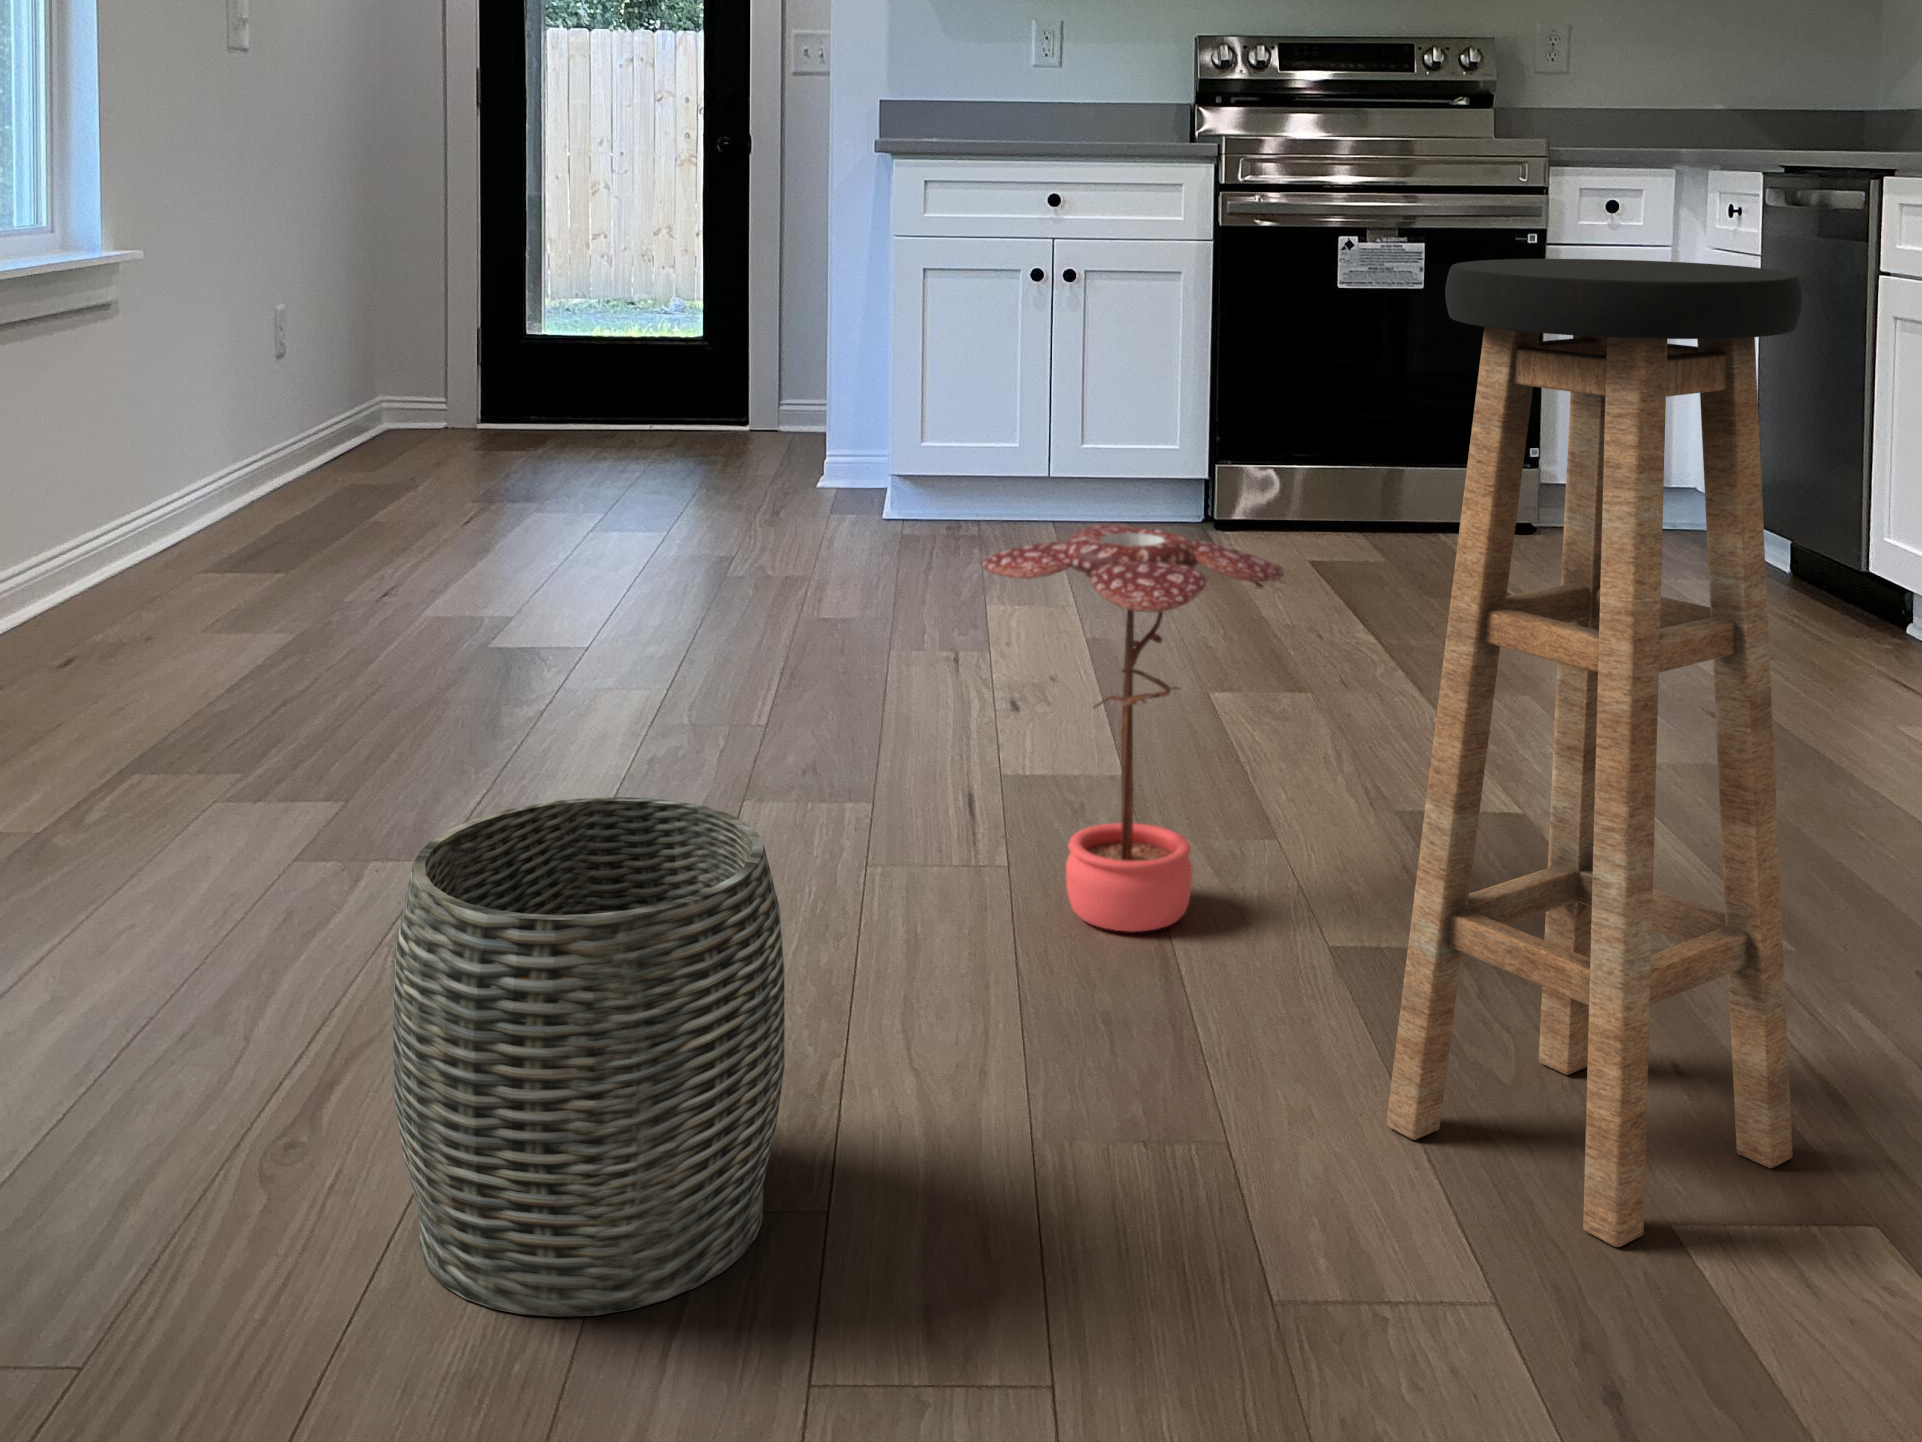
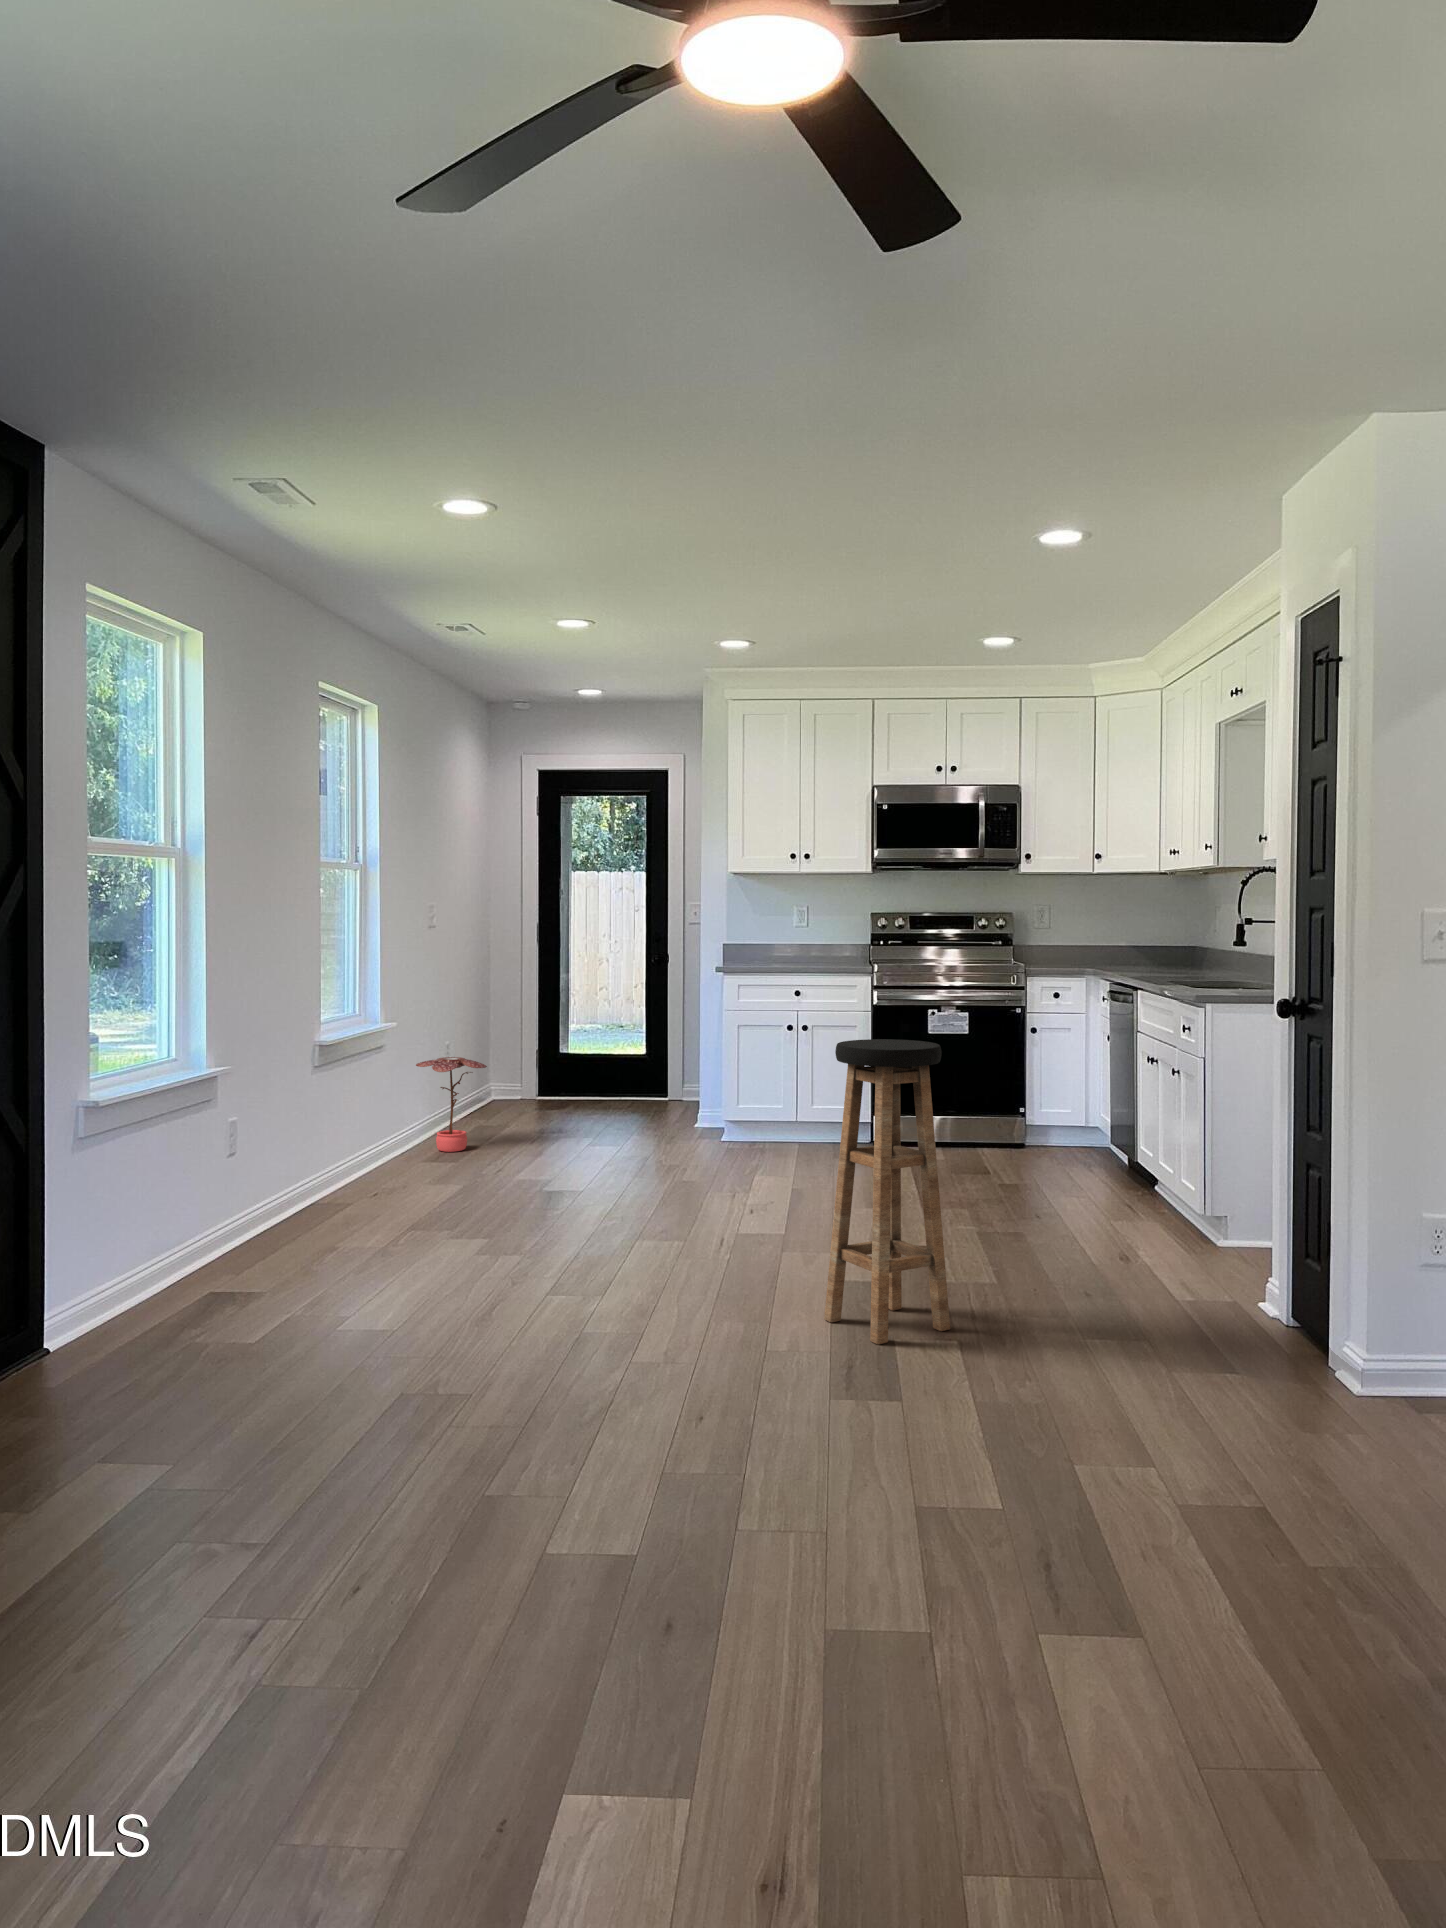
potted plant: present [980,524,1284,932] -> present [416,1057,487,1152]
woven basket: present [393,797,785,1317] -> none [514,1206,629,1347]

